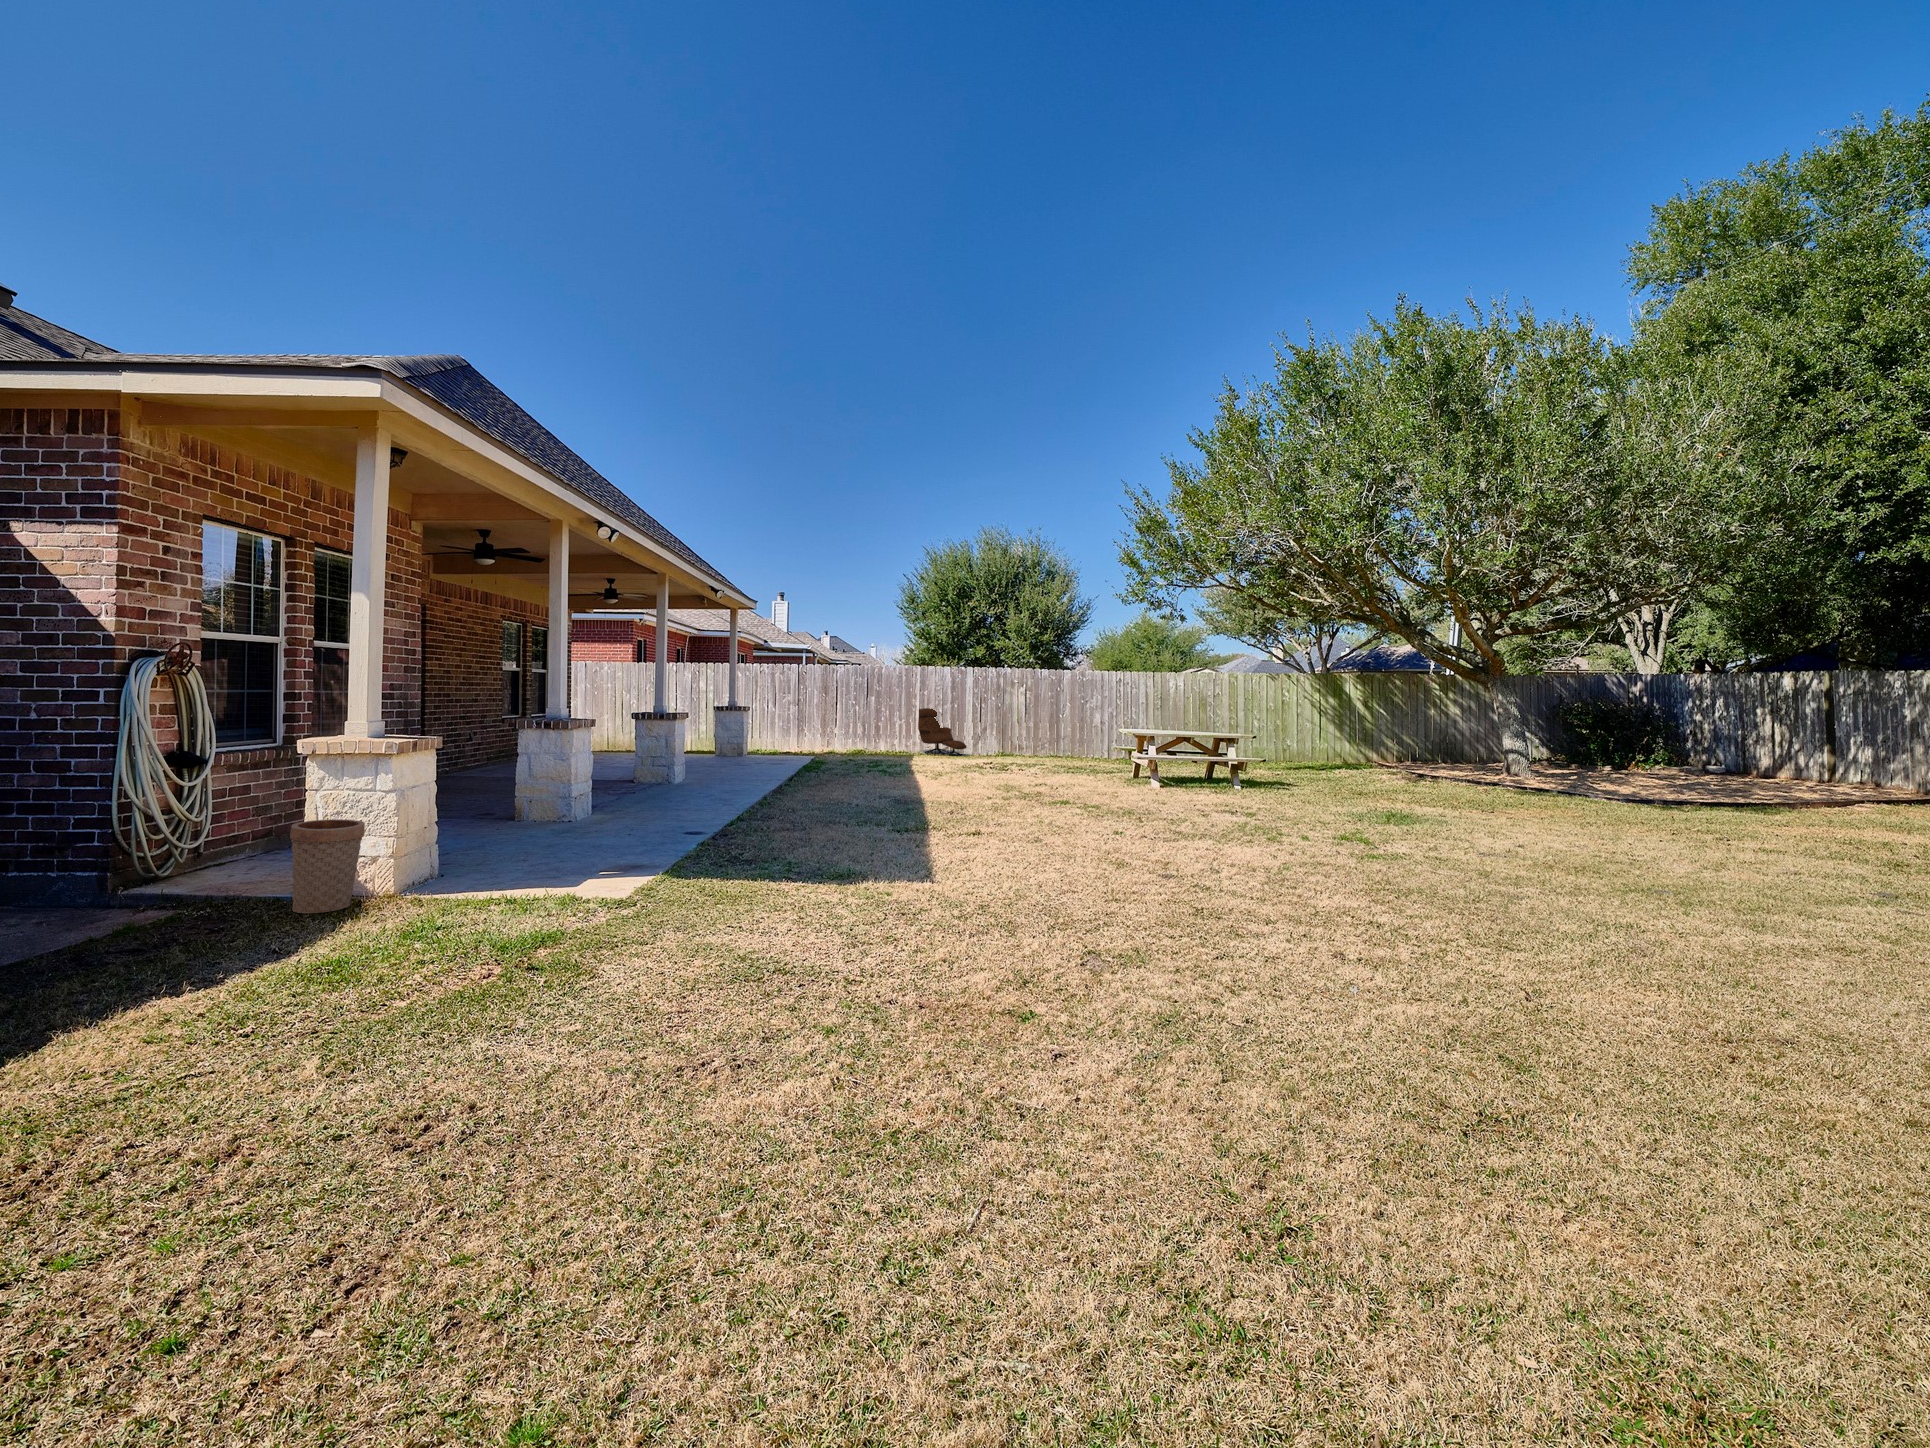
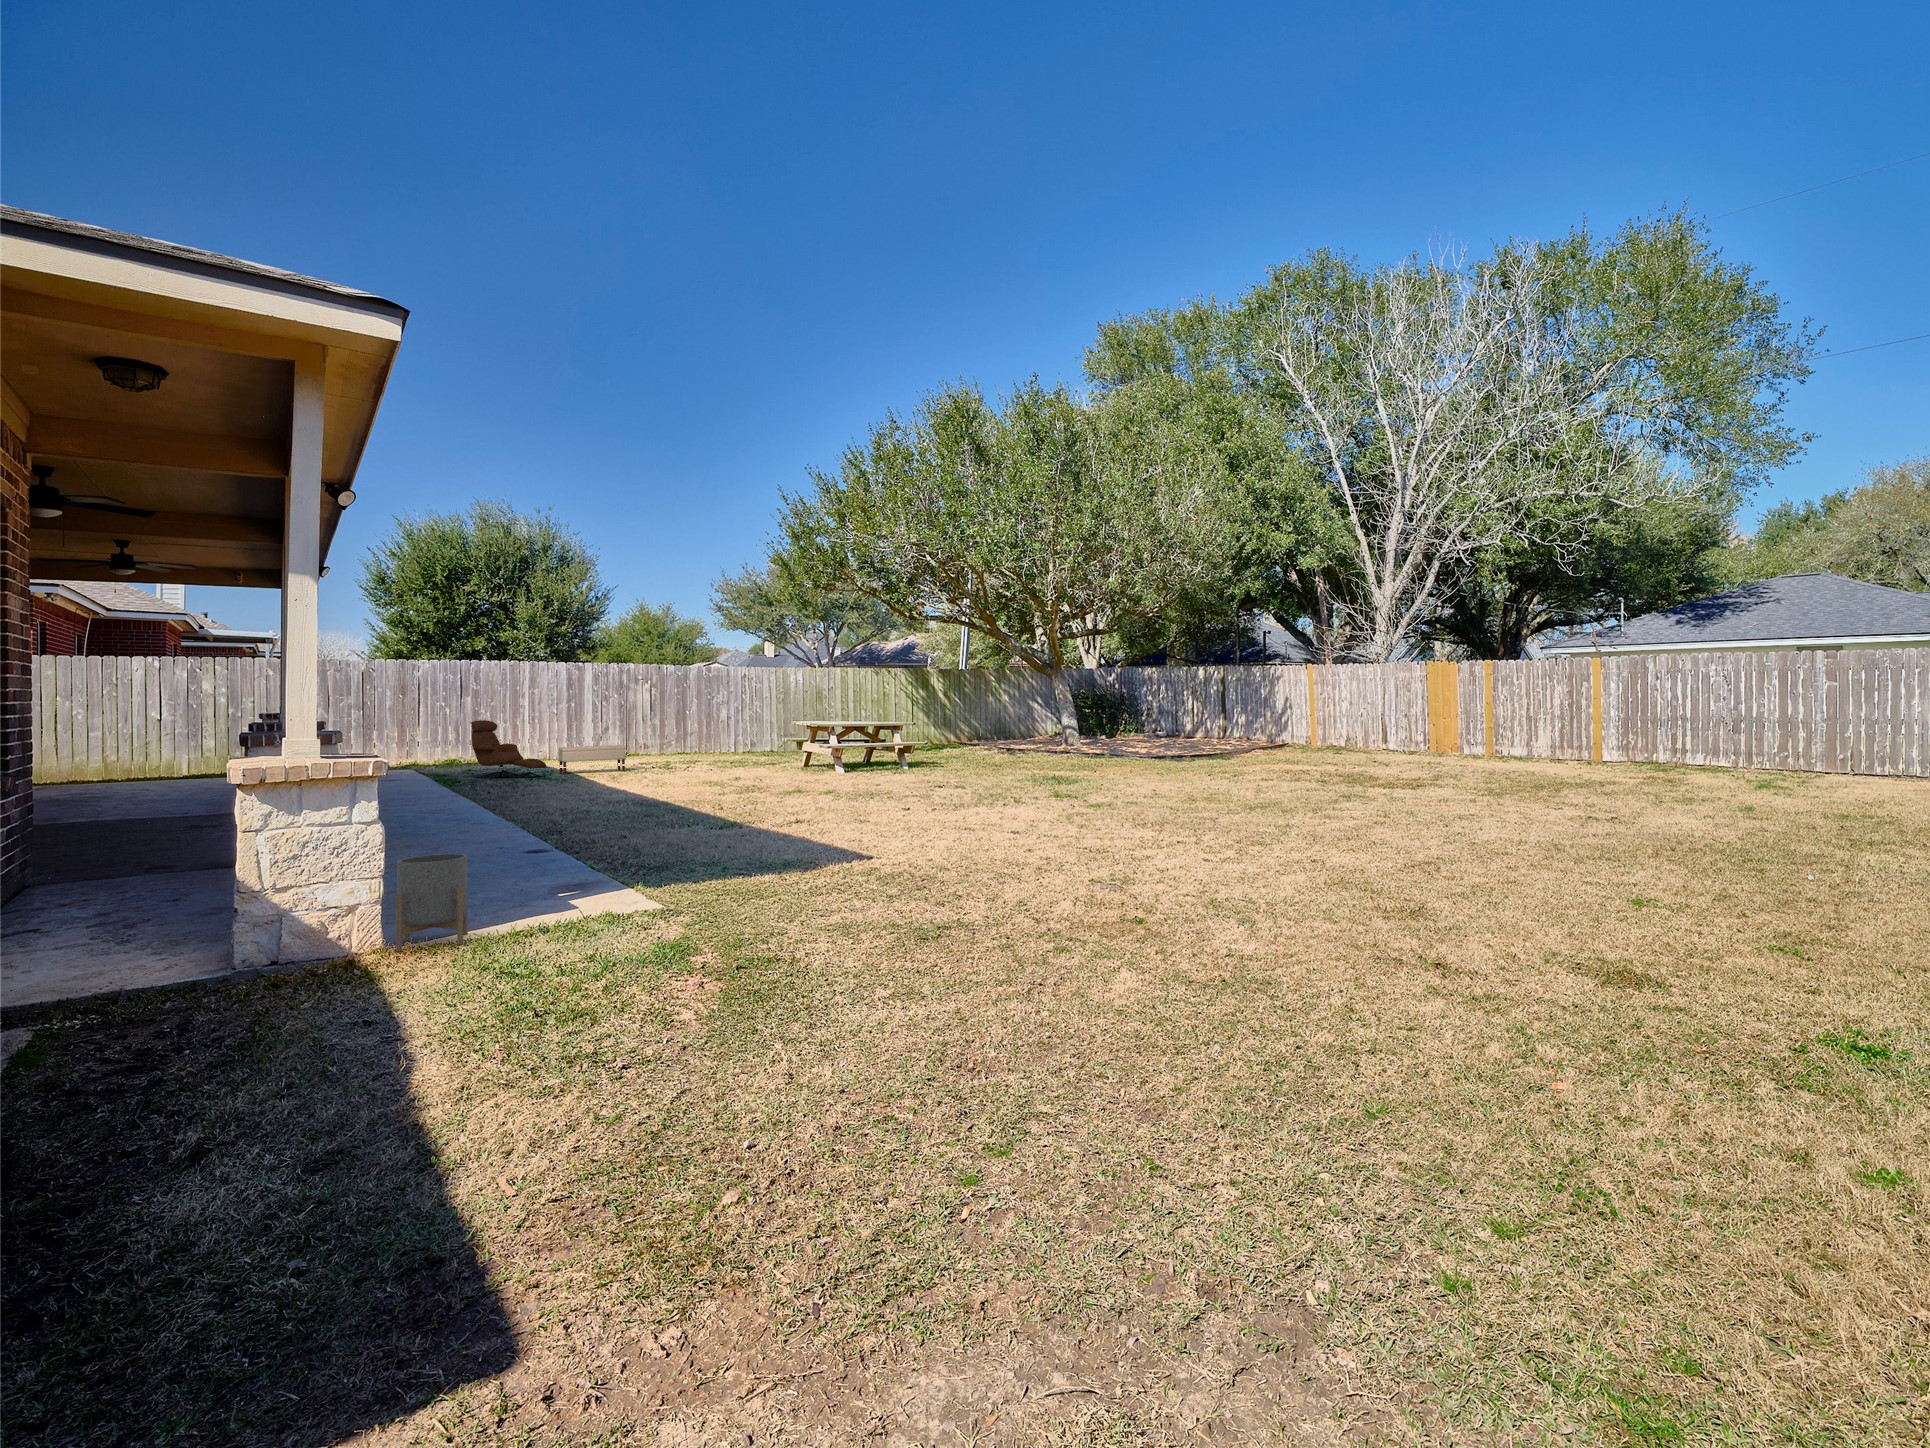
bench: none [981,733,1031,757] -> present [558,745,626,774]
basket: present [290,819,365,913] -> none [280,860,378,990]
planter: none [415,822,486,898] -> present [396,854,468,952]

